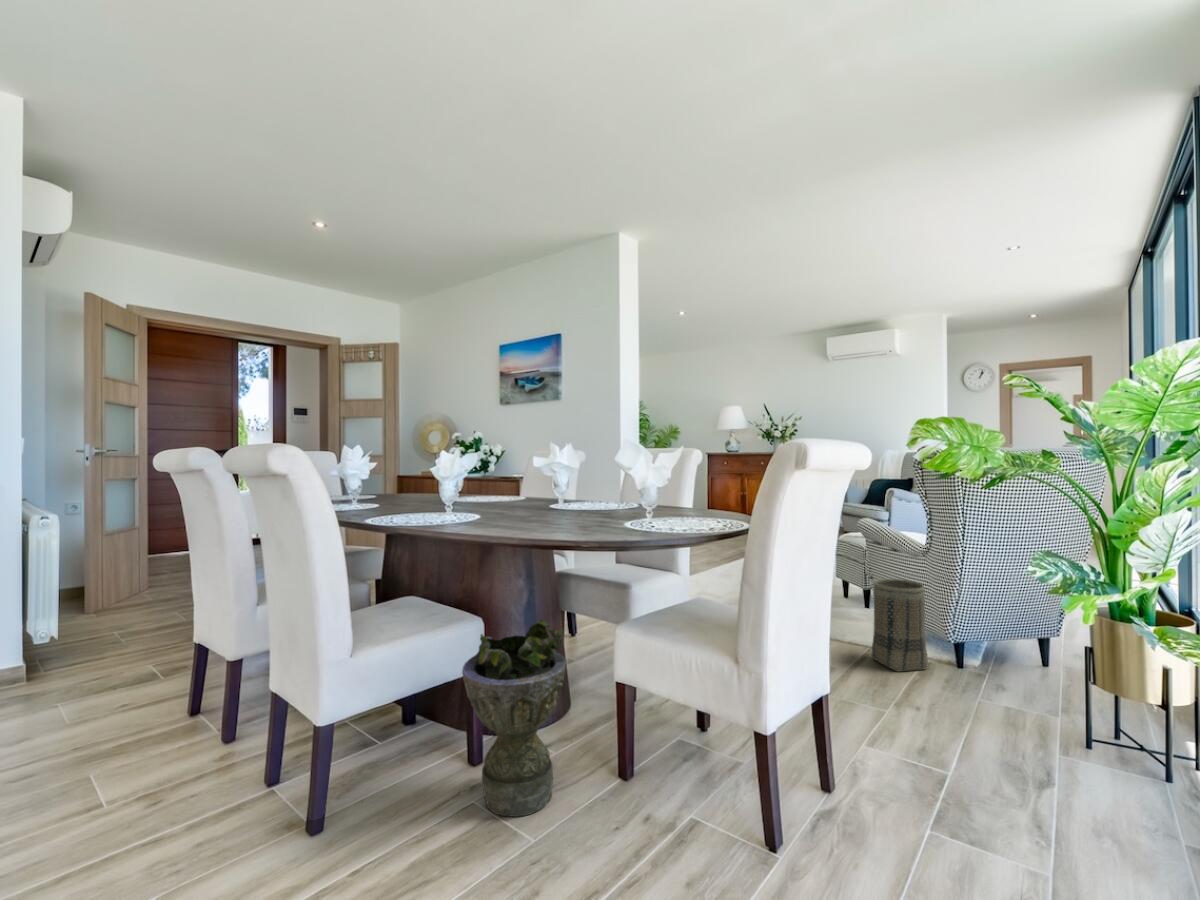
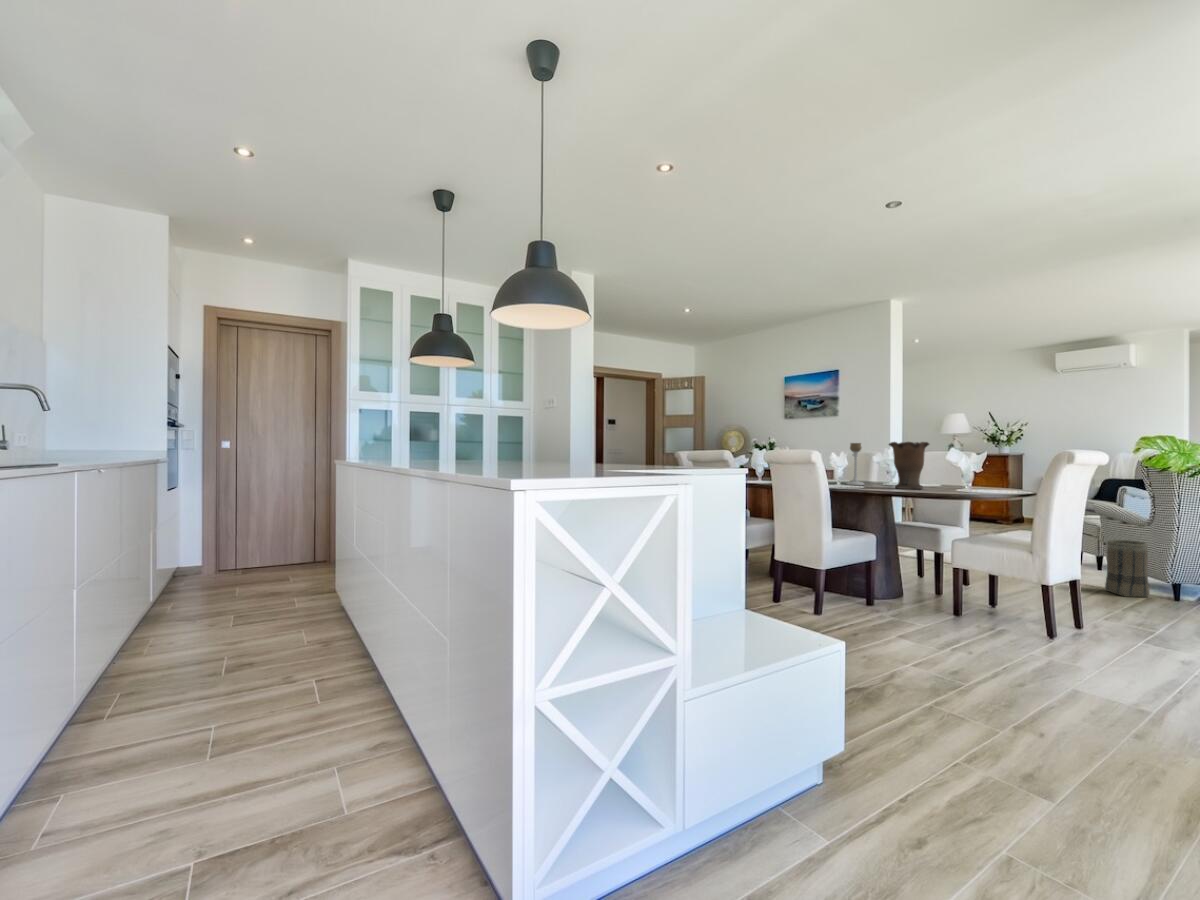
vase: none [521,427,589,520] -> present [889,442,929,489]
candle holder: none [482,432,513,510] -> present [847,443,864,485]
planter: present [462,620,566,817] -> none [881,534,935,618]

